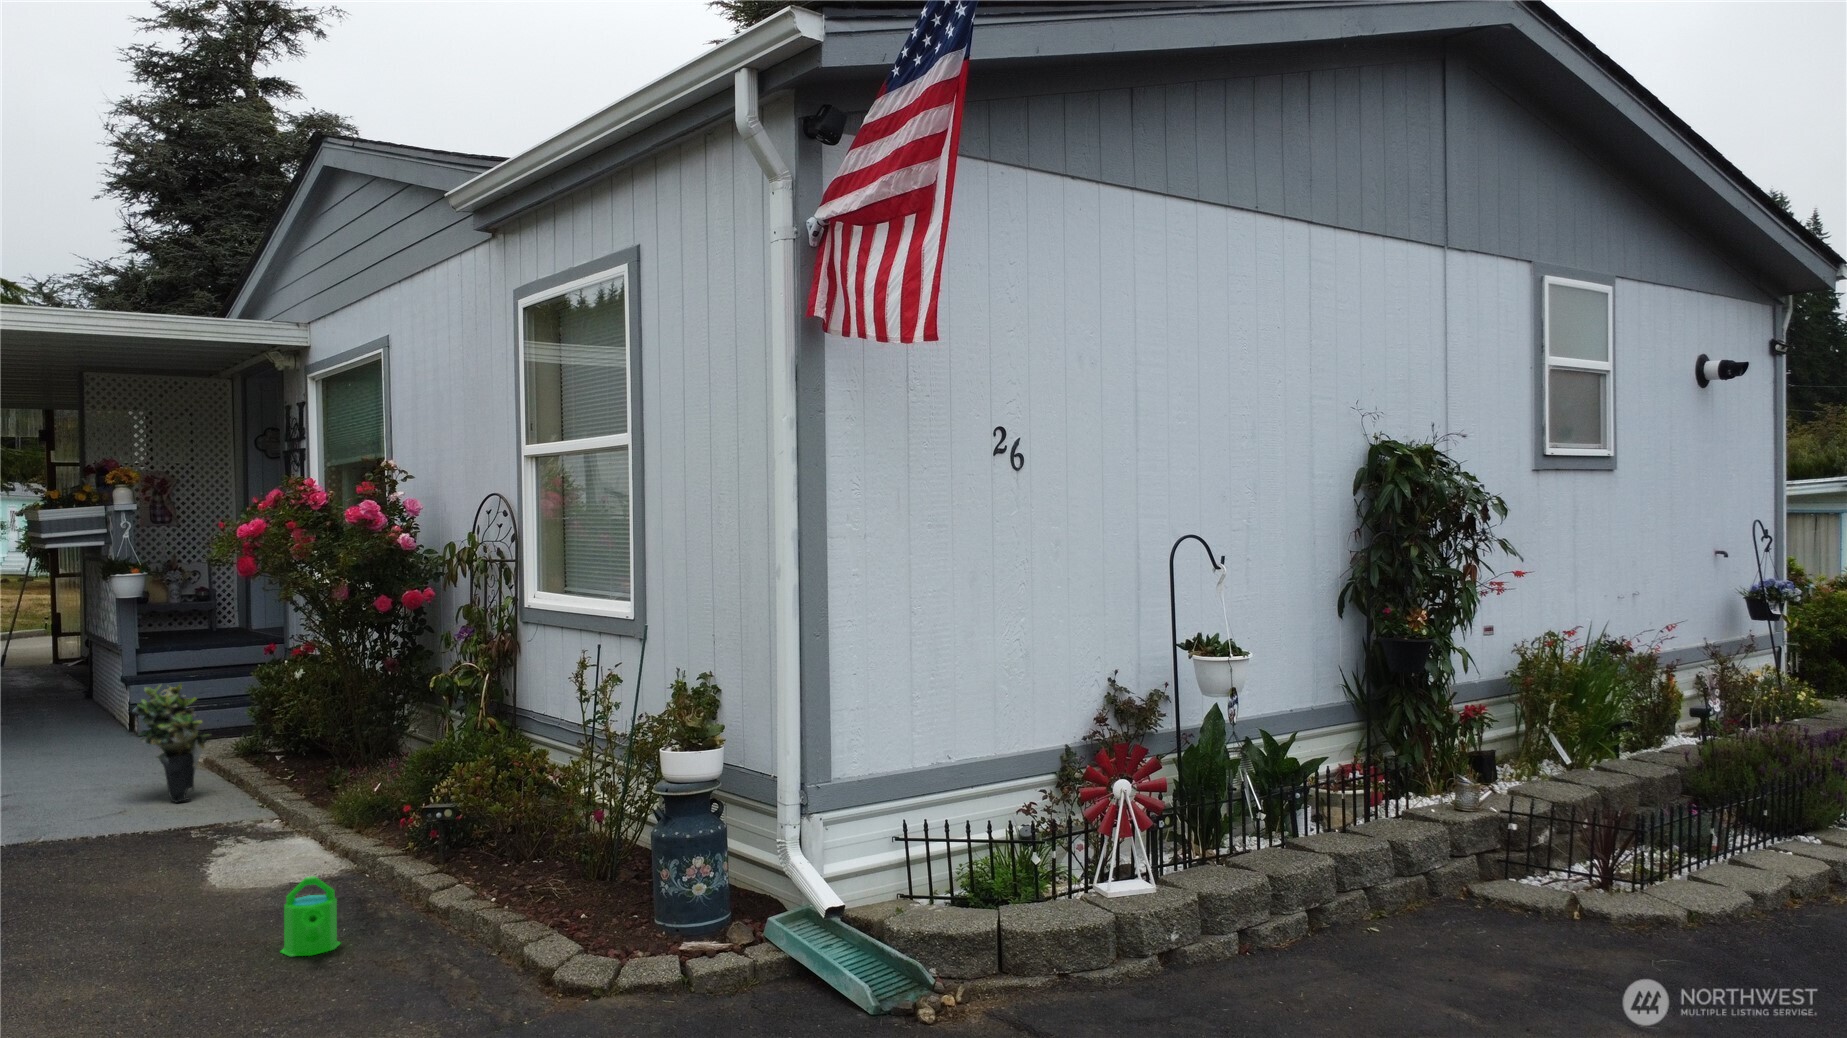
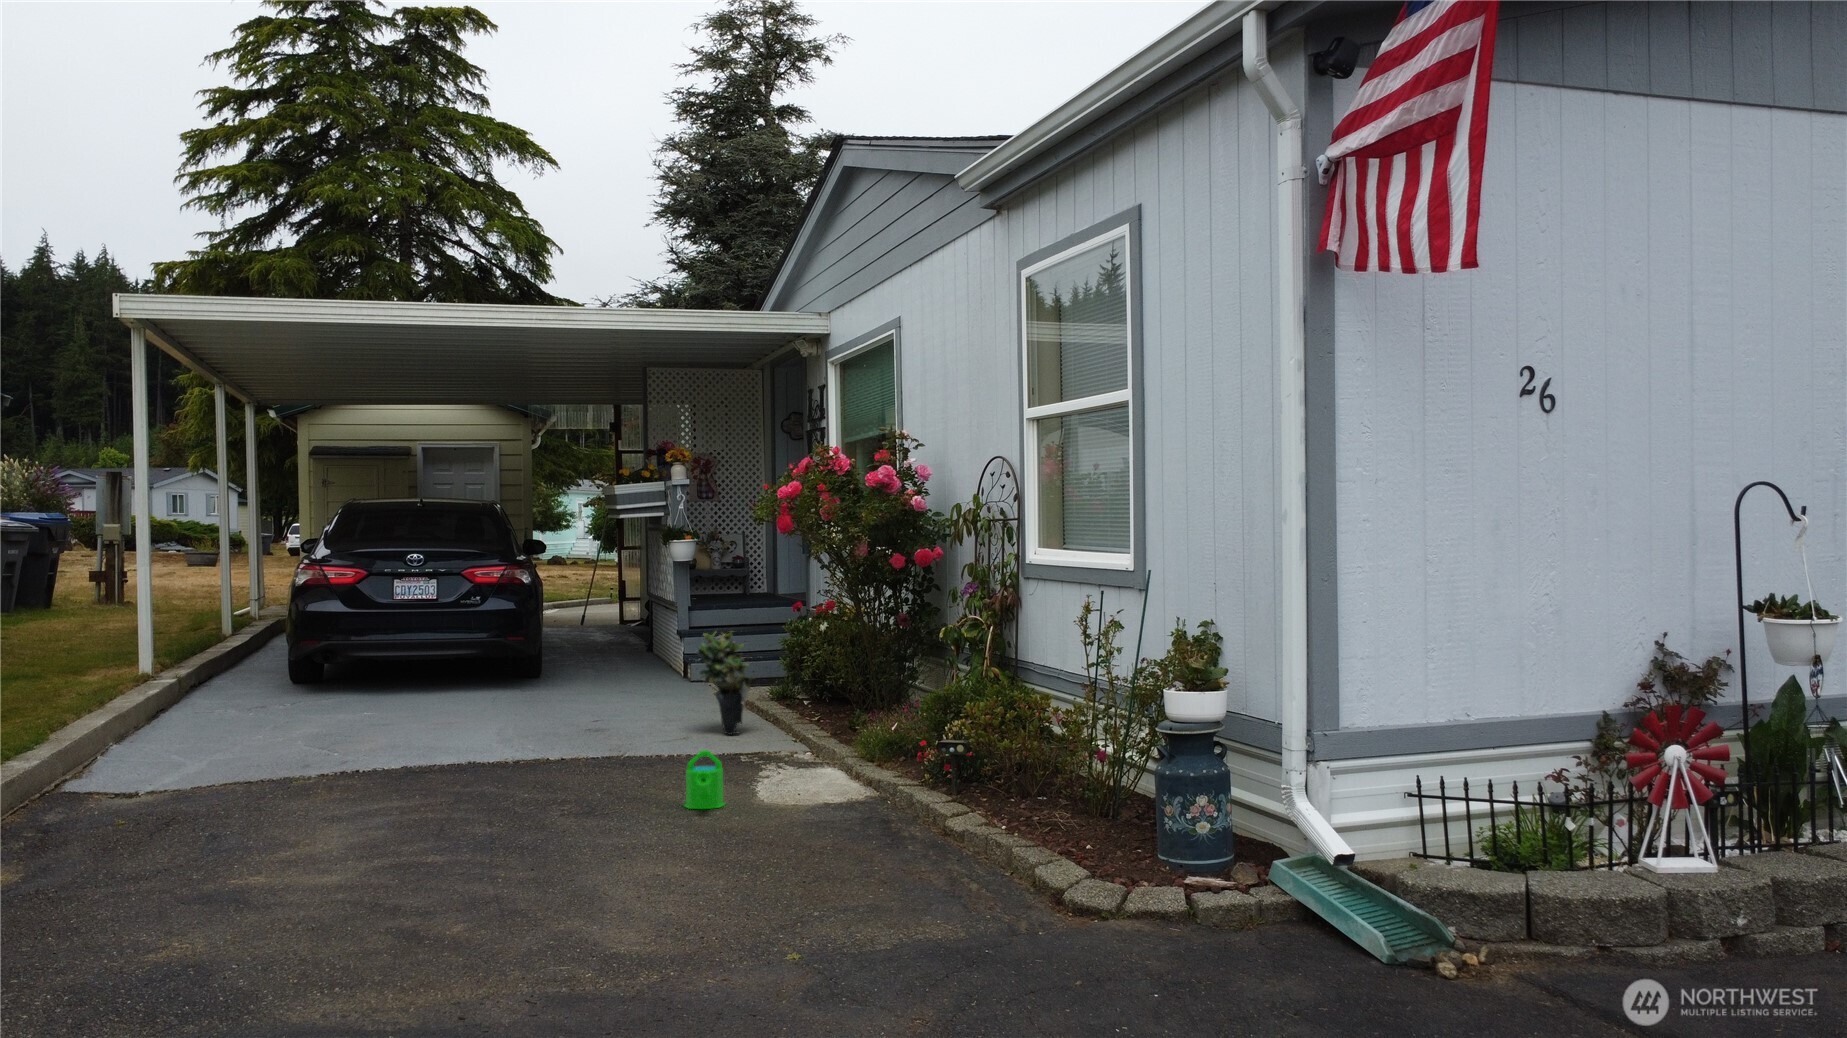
watering can: present [280,876,340,956] -> present [684,750,725,809]

